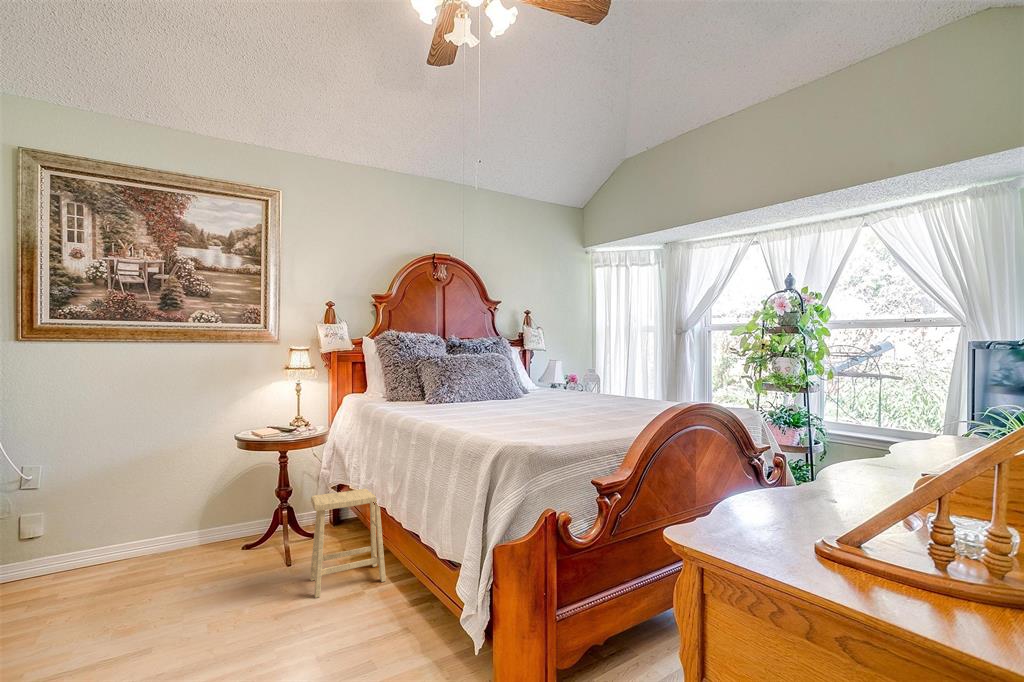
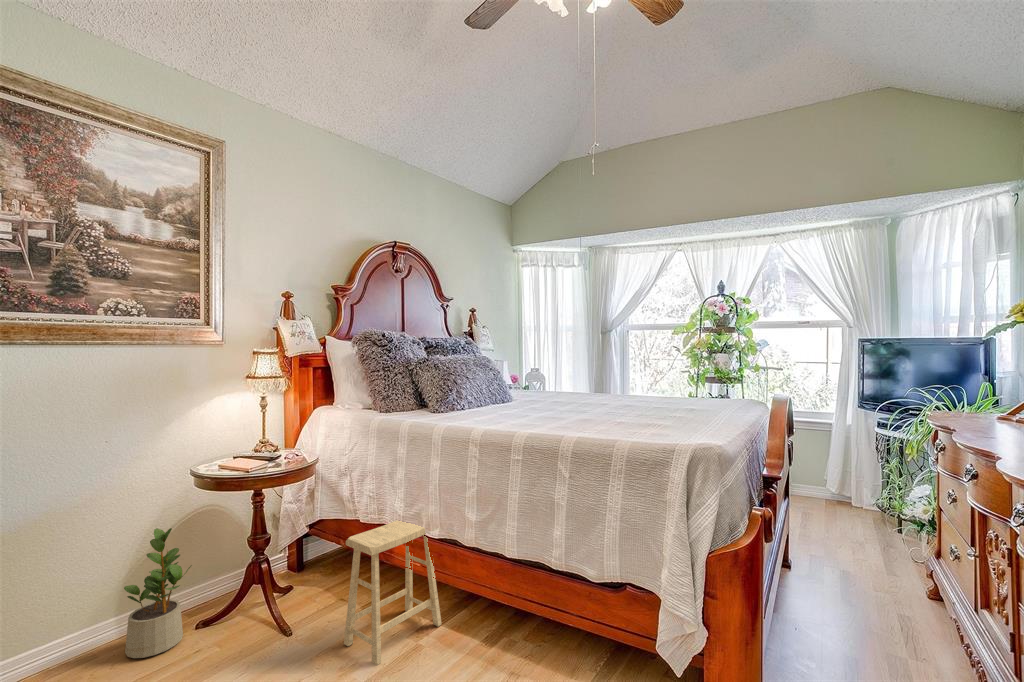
potted plant: none [192,472,236,559] -> present [124,528,192,658]

